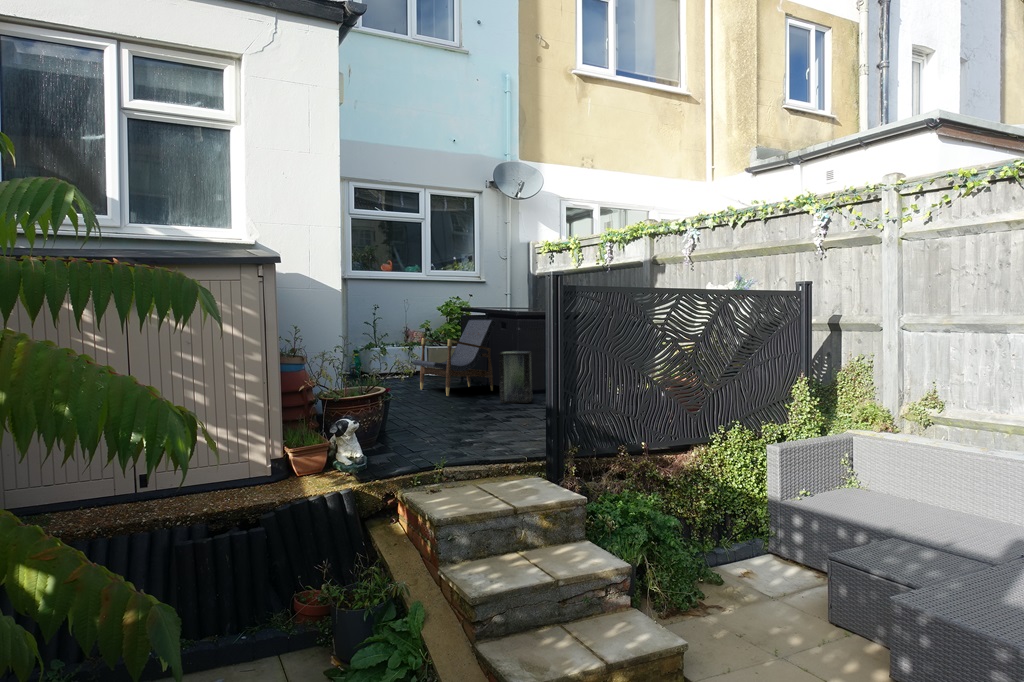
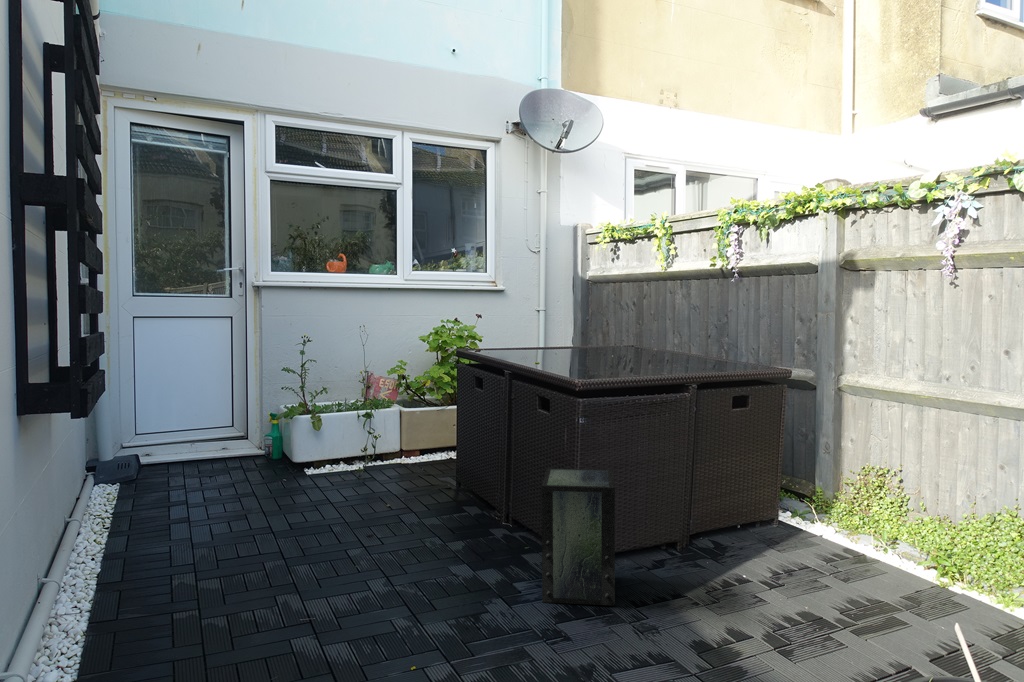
lounge chair: present [413,320,496,396] -> none [356,376,528,560]

